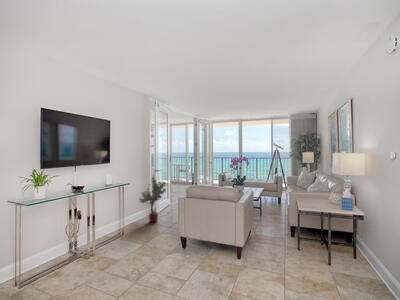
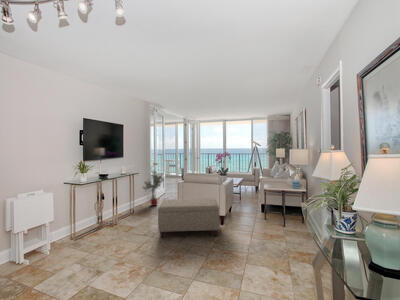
ottoman: none [144,222,235,284] -> present [158,198,220,238]

